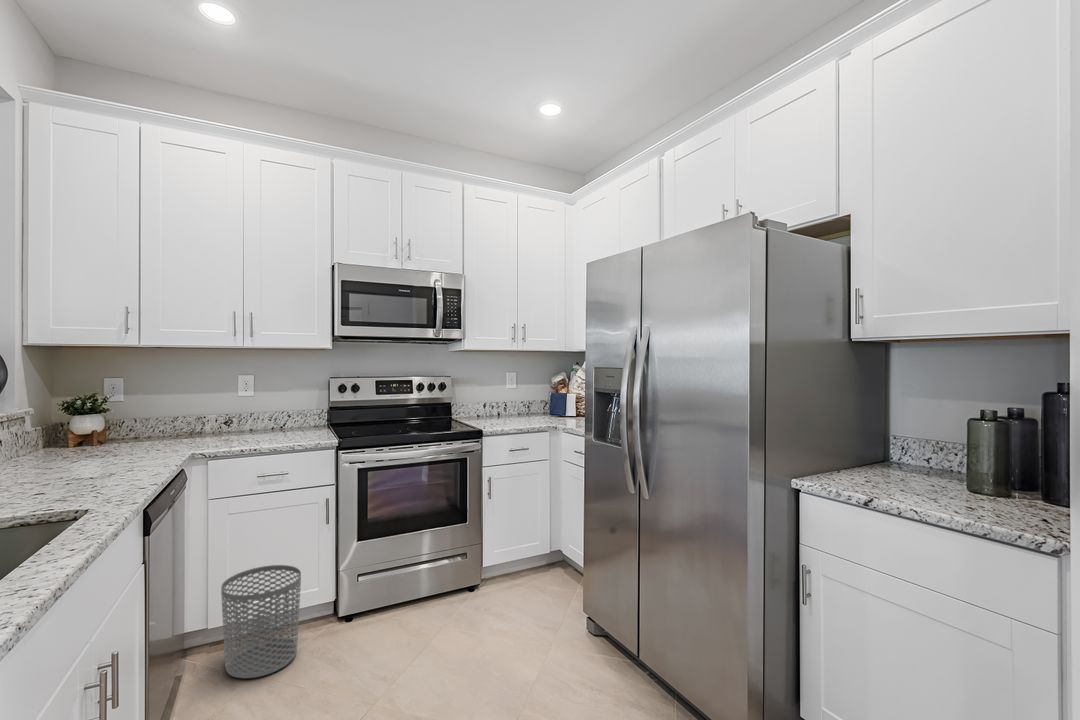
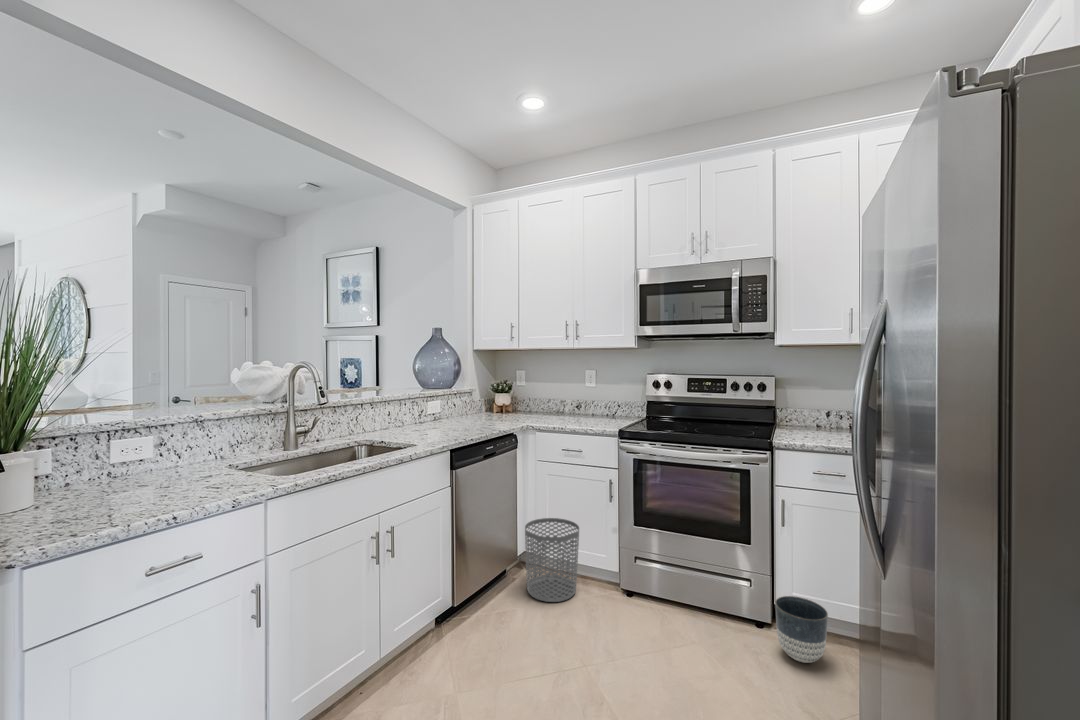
planter: none [496,552,532,600] -> present [775,596,828,663]

